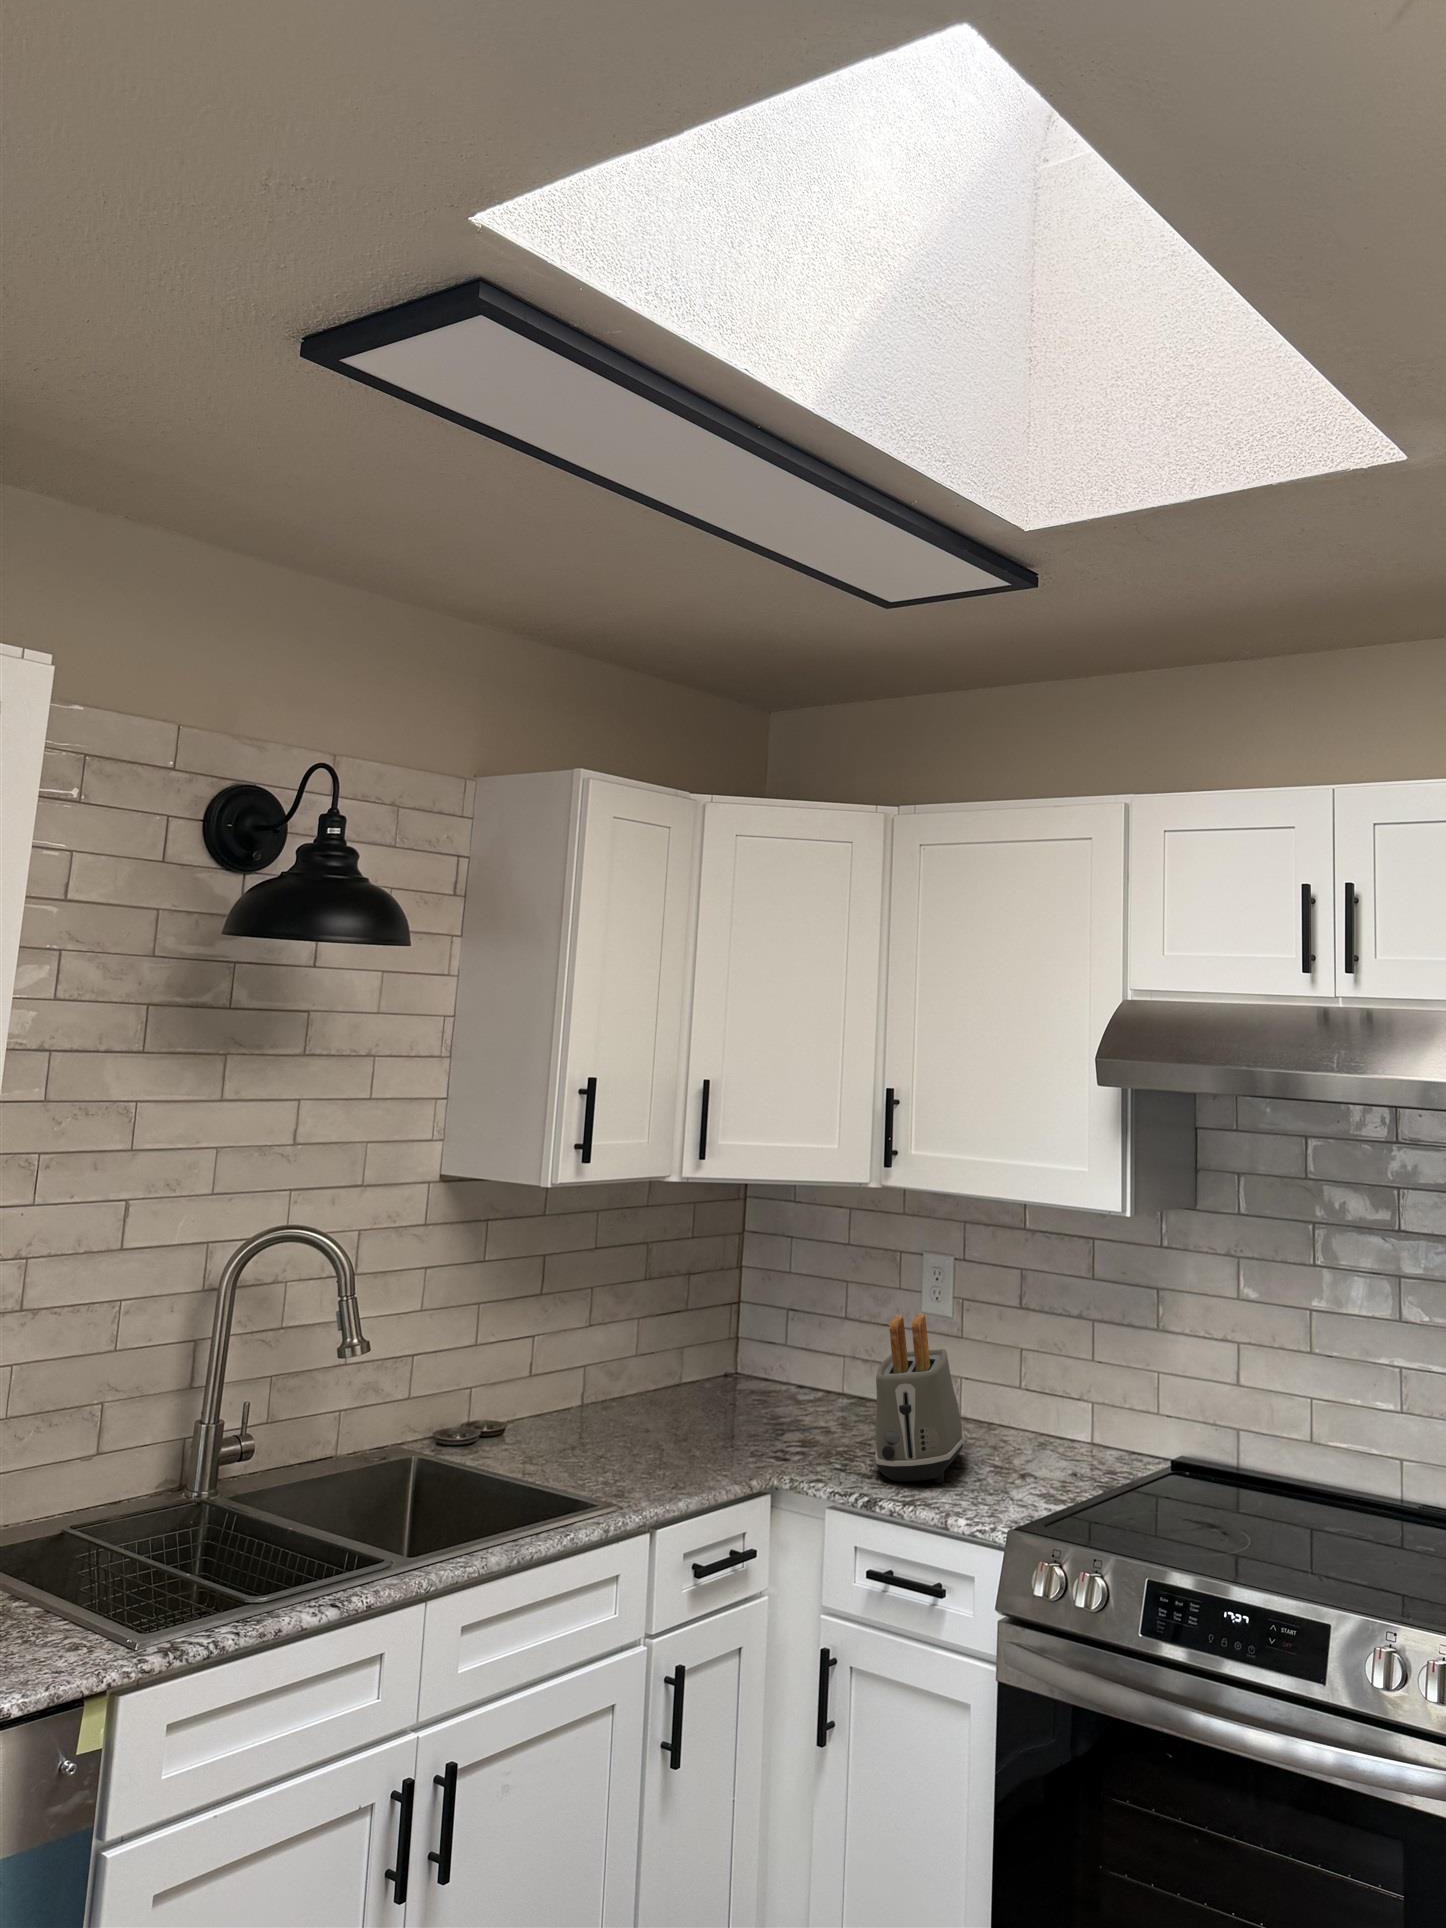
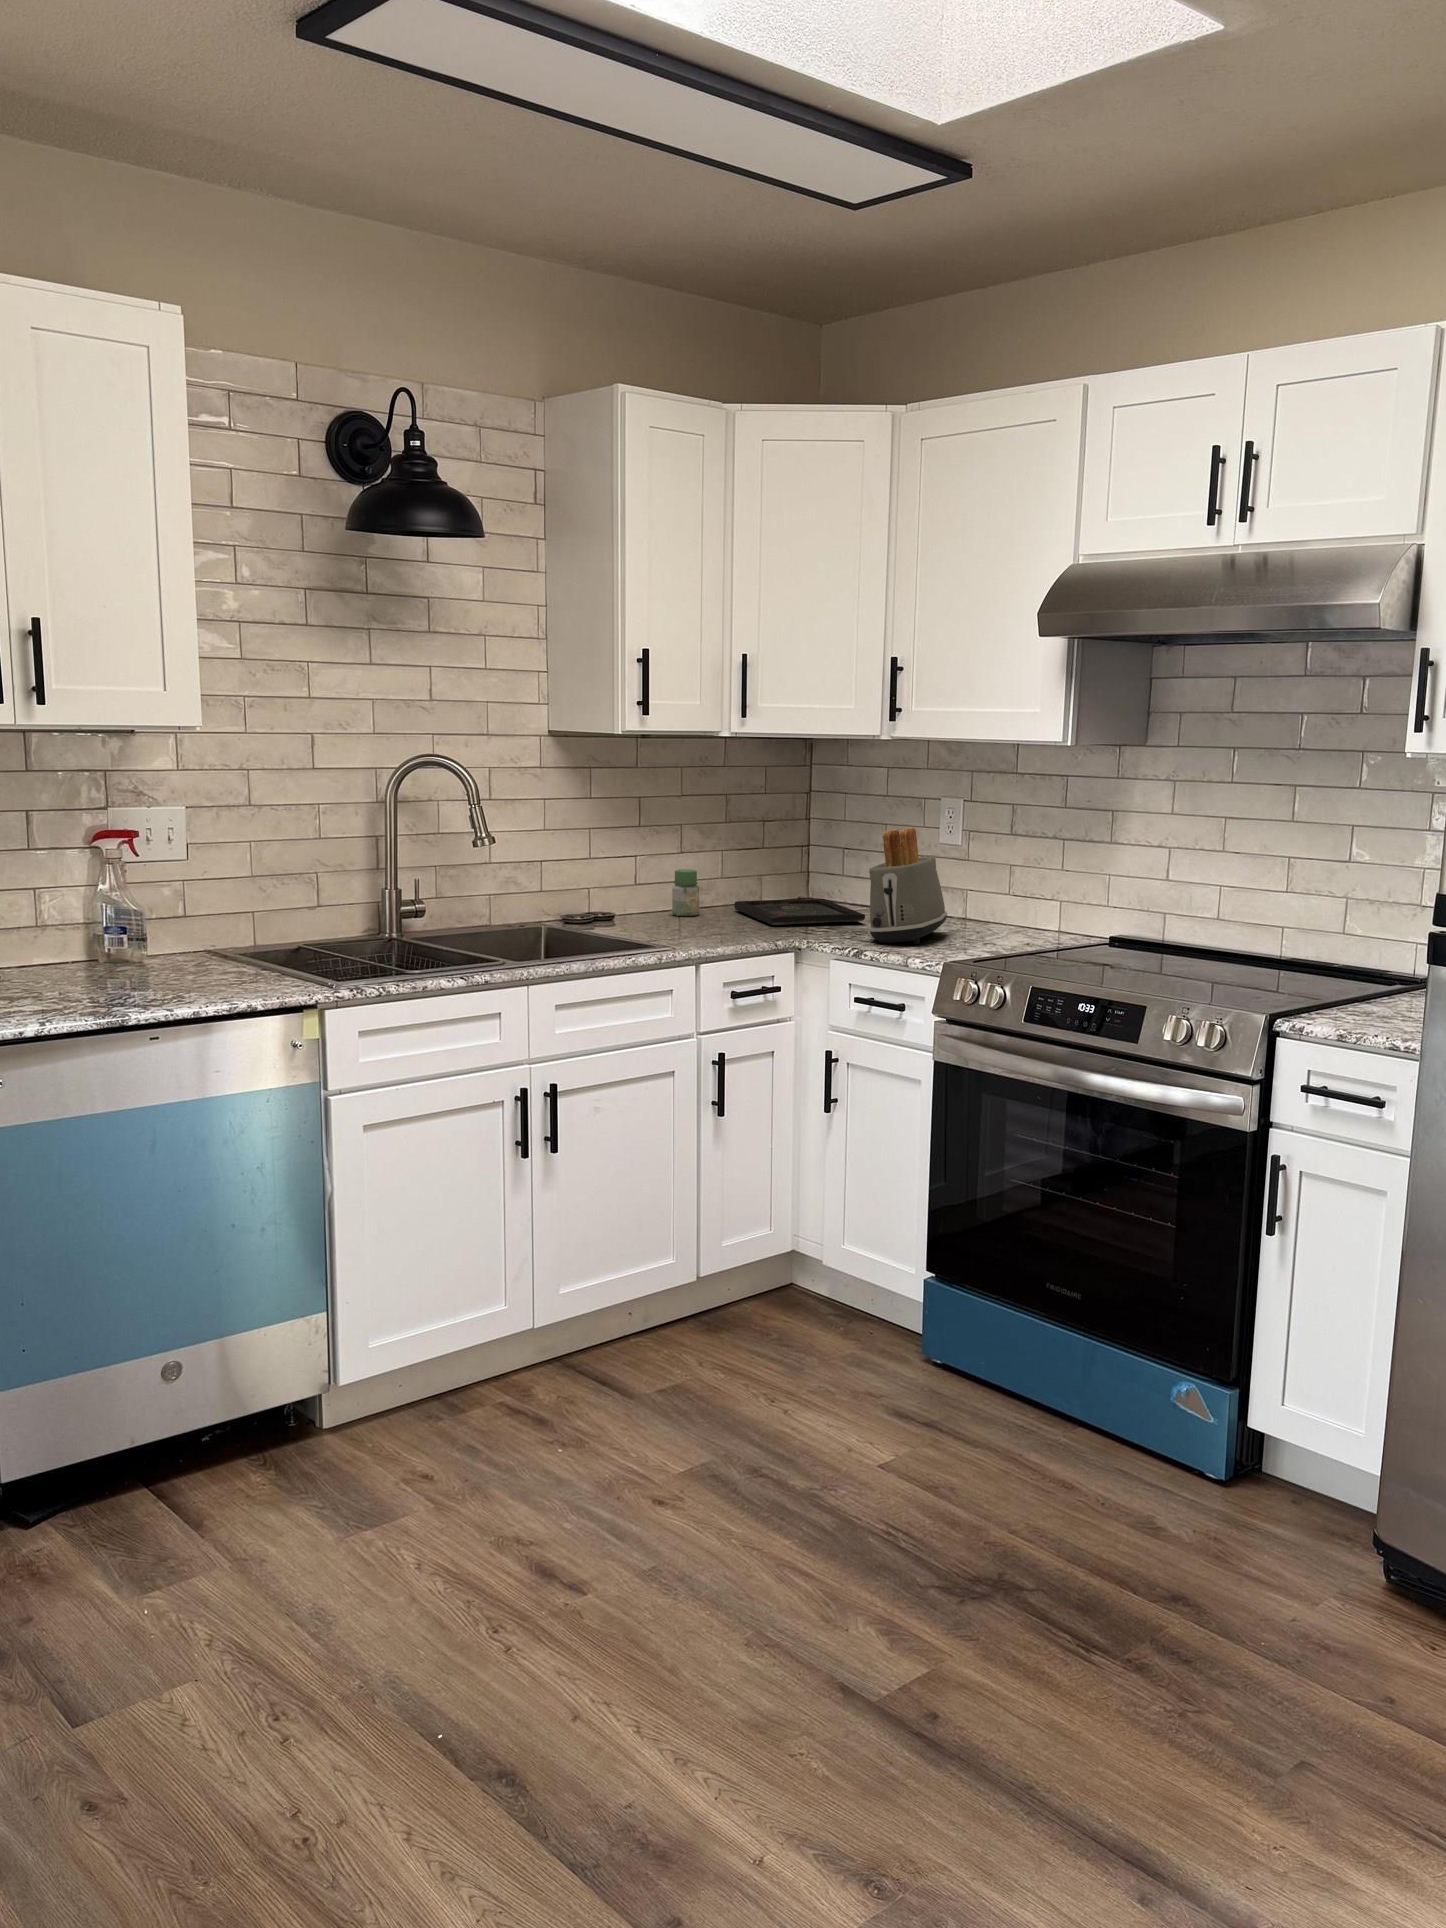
jar: none [584,1356,622,1424] -> present [672,869,699,916]
tray: none [662,1388,846,1443] -> present [734,899,865,925]

